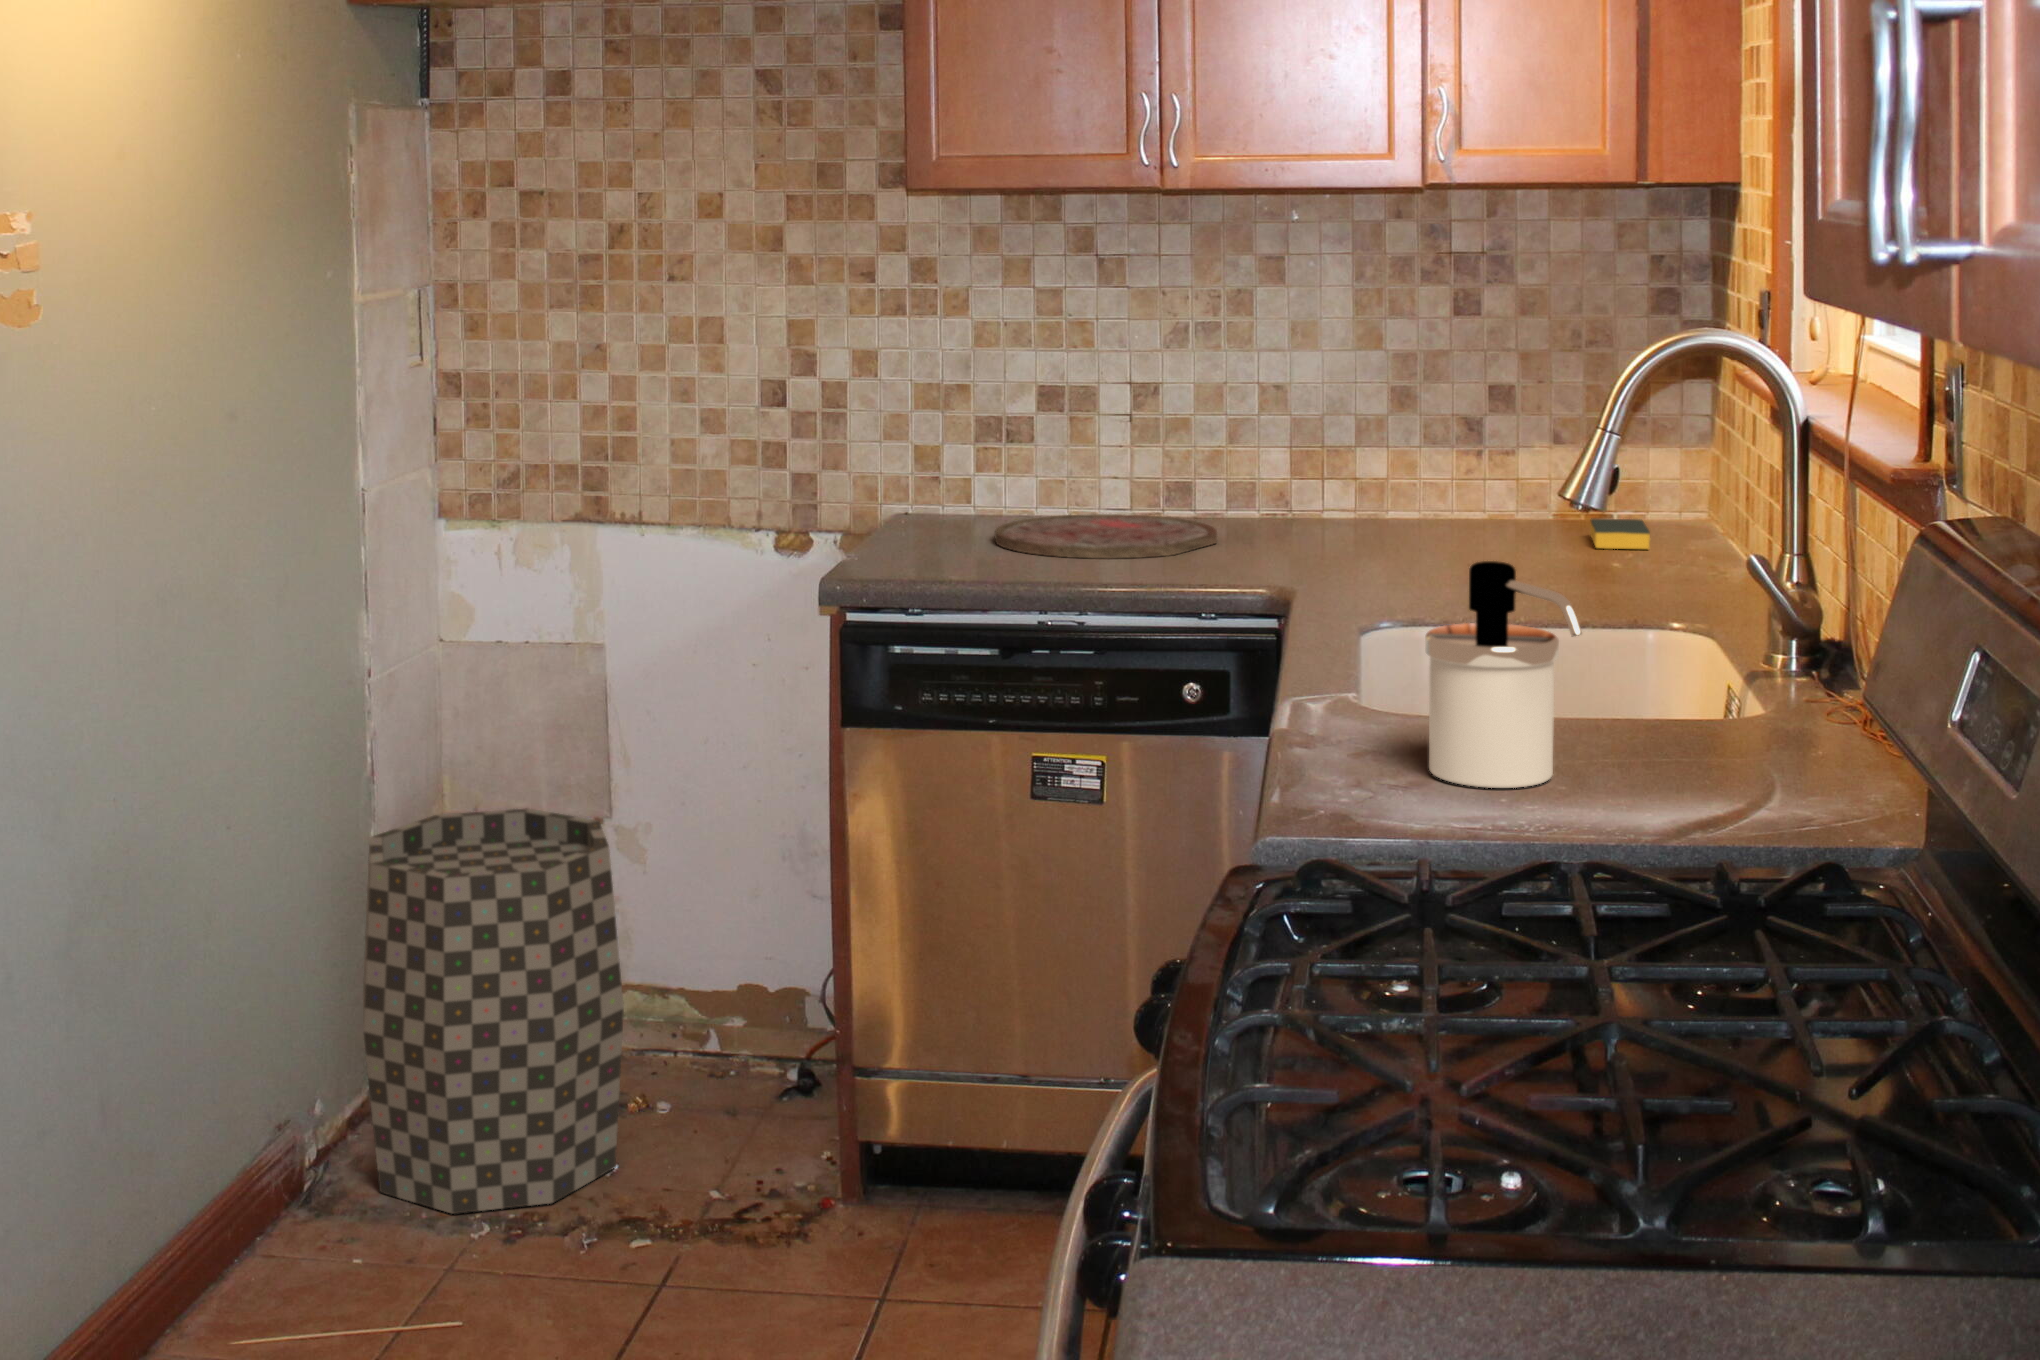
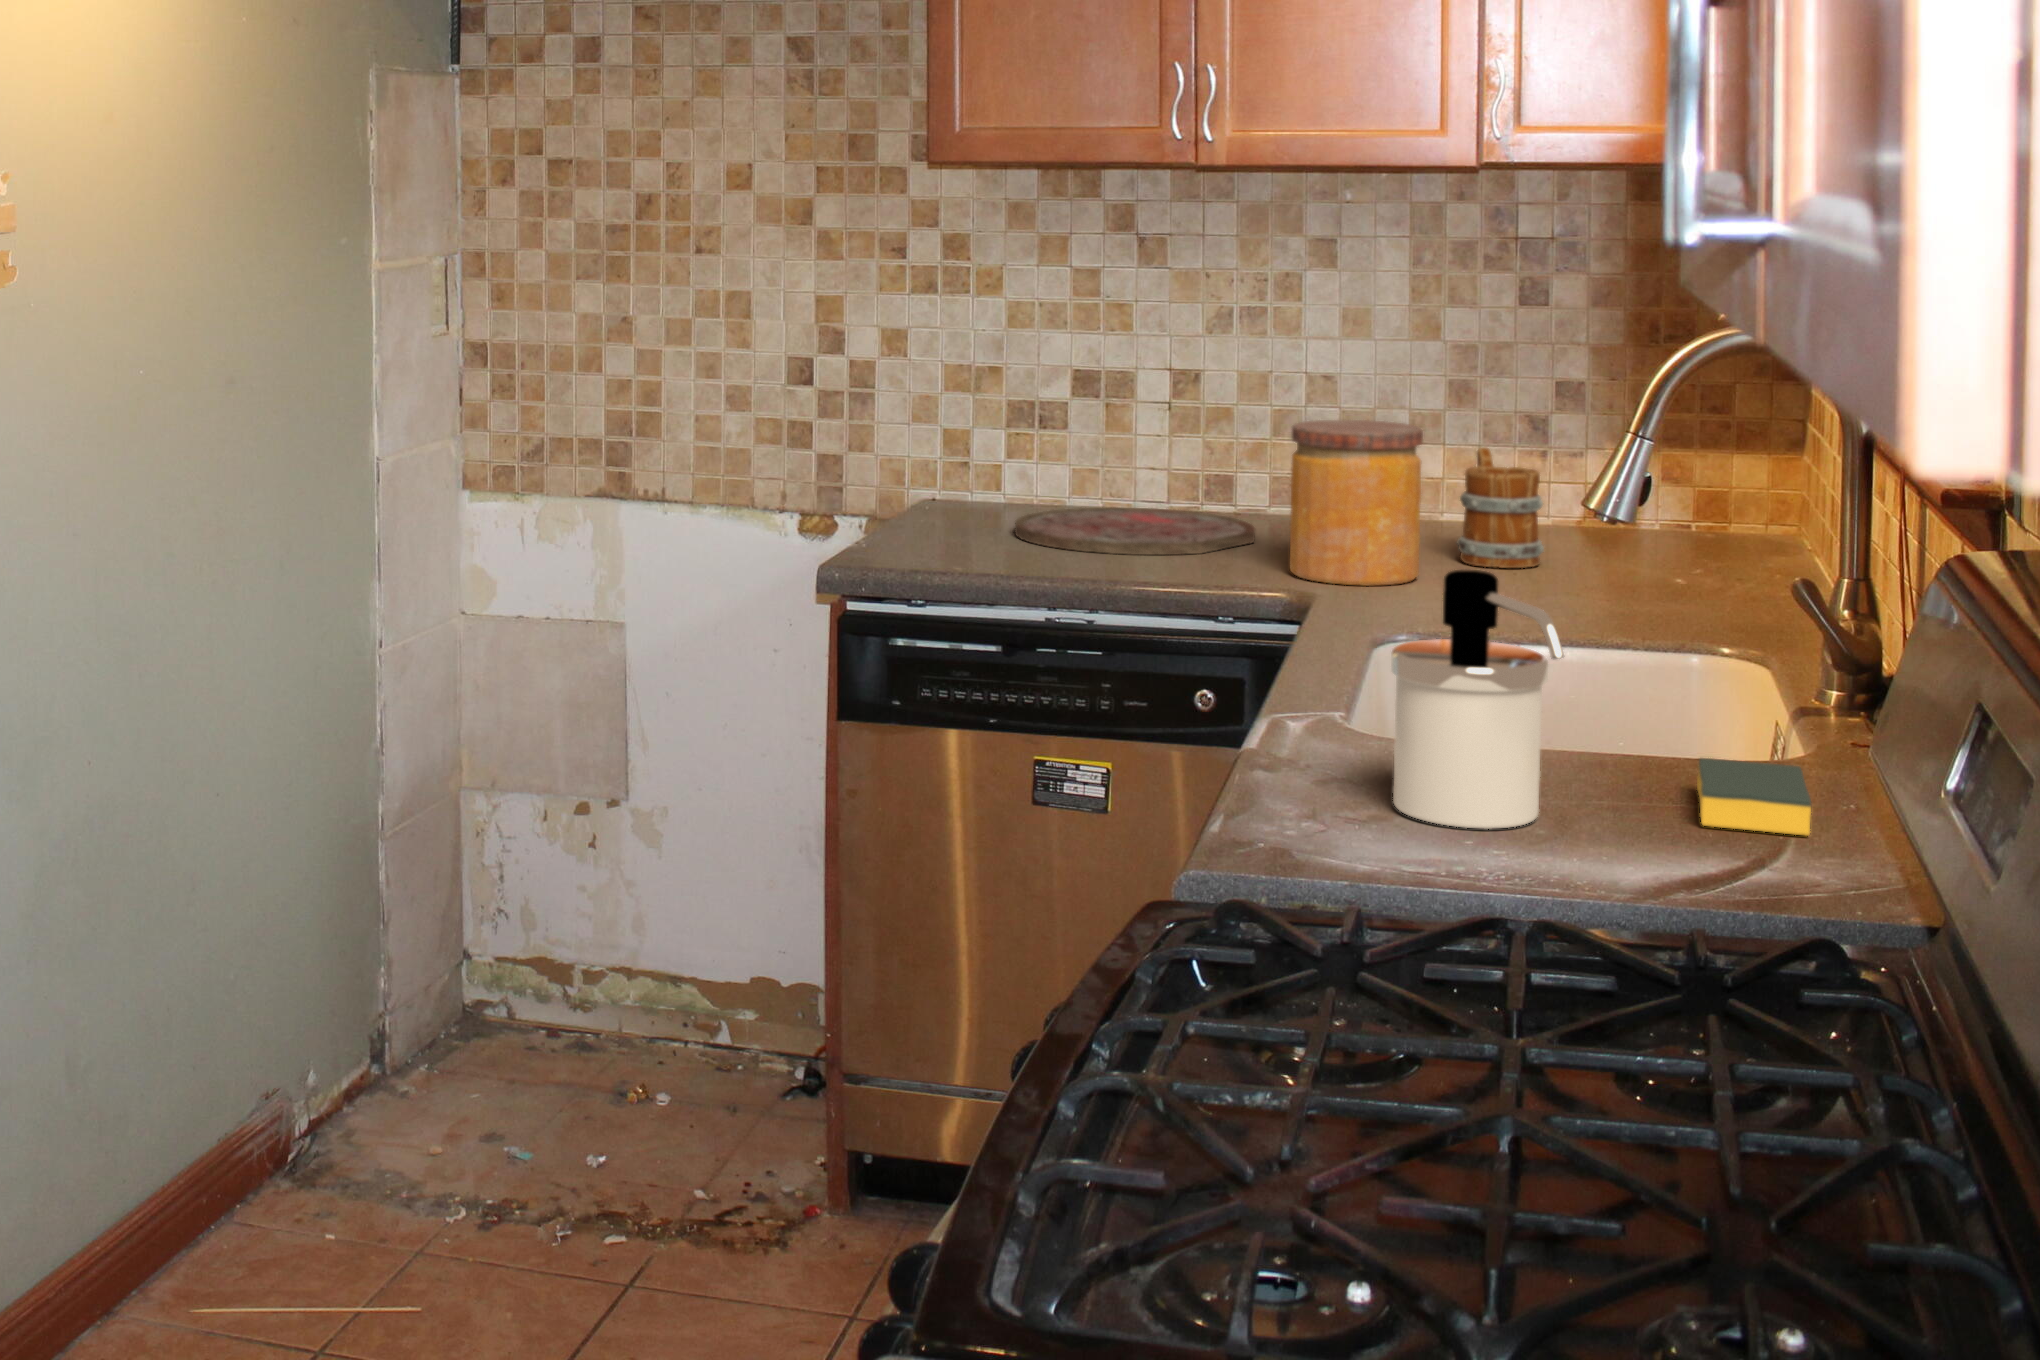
jar: none [1259,427,1376,579] -> present [1290,420,1423,586]
mug: none [1401,449,1478,558] -> present [1457,447,1544,568]
sponge: present [1590,519,1650,549] -> present [1697,758,1811,836]
trash can: present [363,809,624,1214] -> none [354,785,614,1190]

